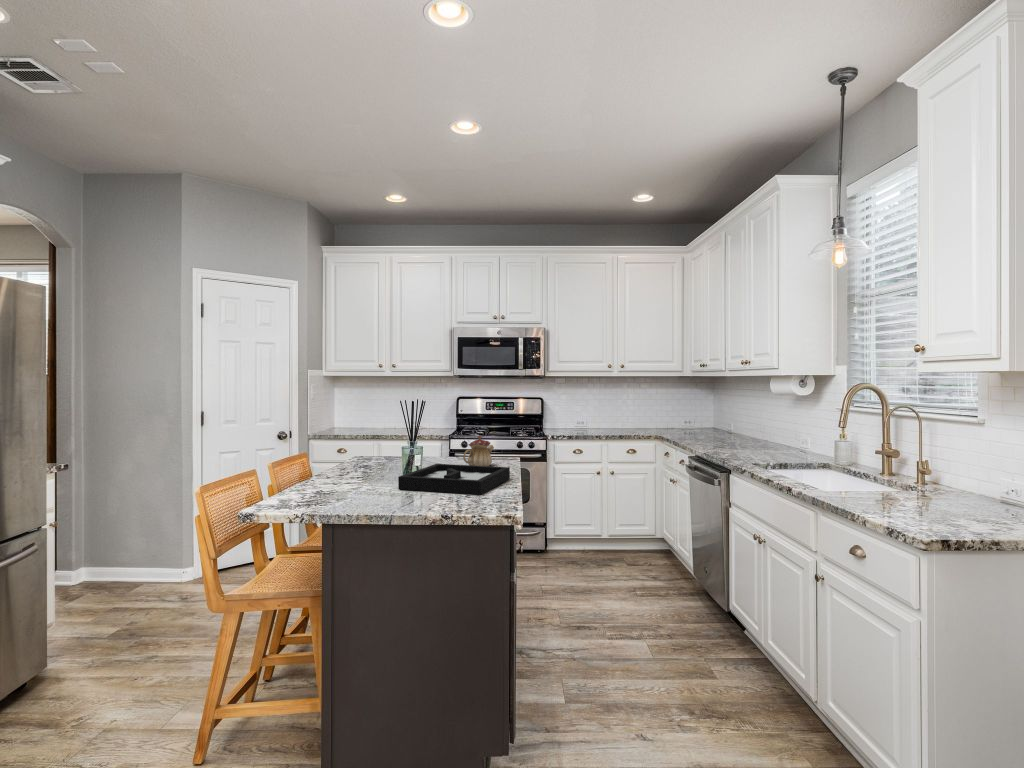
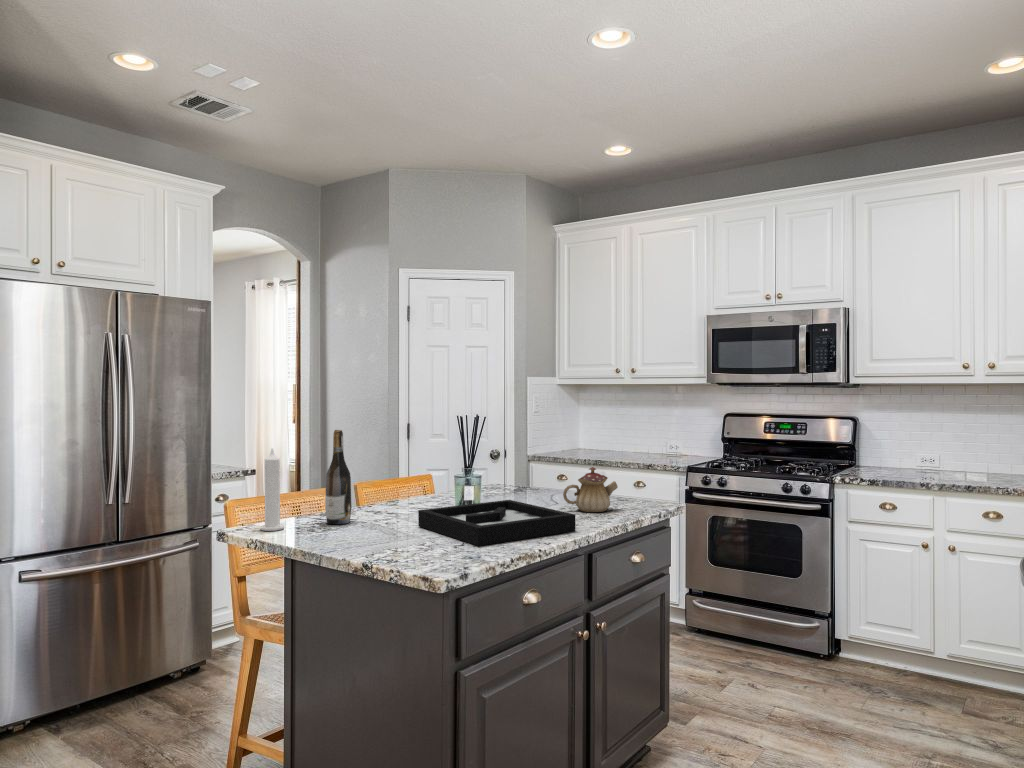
wine bottle: none [313,416,335,497] -> present [325,430,351,524]
candle: none [271,434,293,509] -> present [260,448,284,531]

